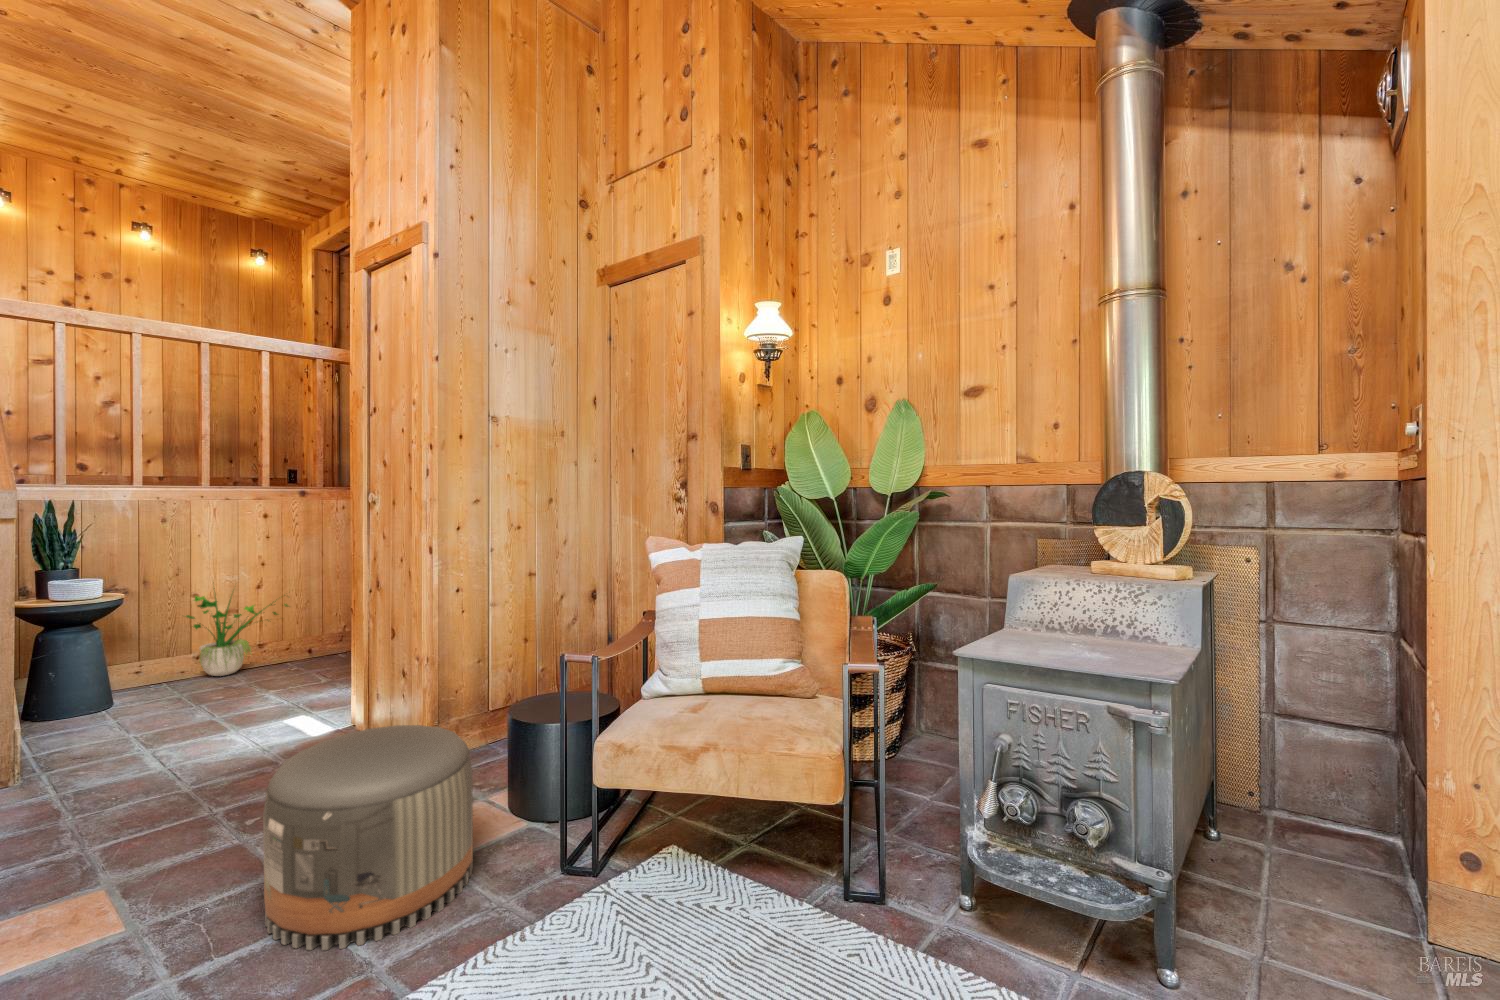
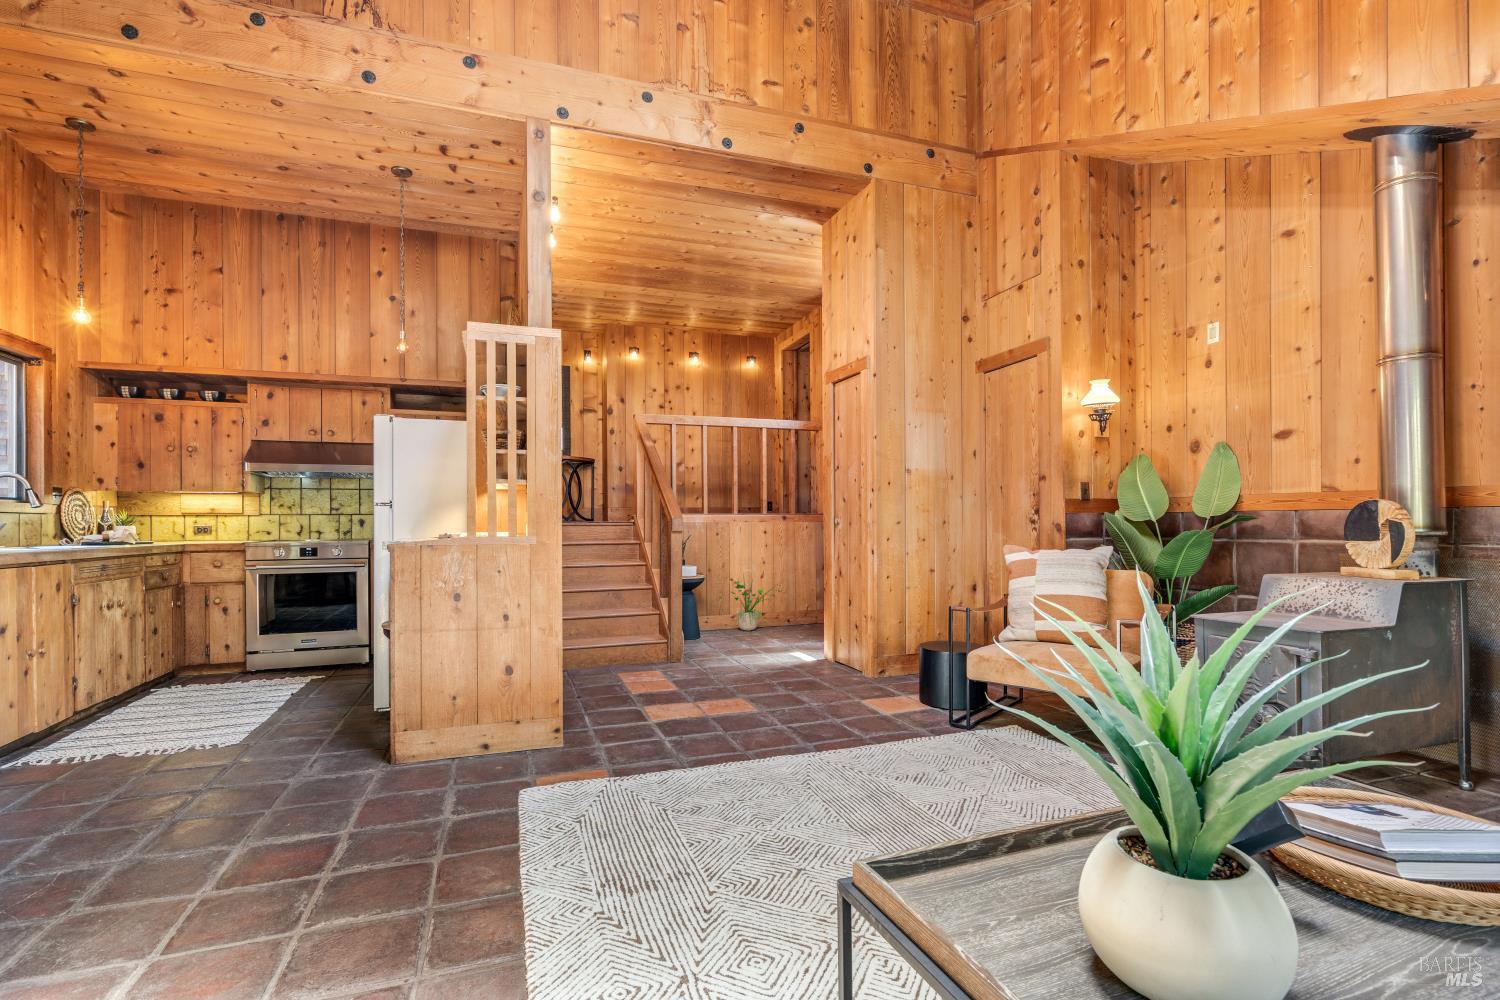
pouf: present [263,725,473,950] -> none [809,638,901,729]

